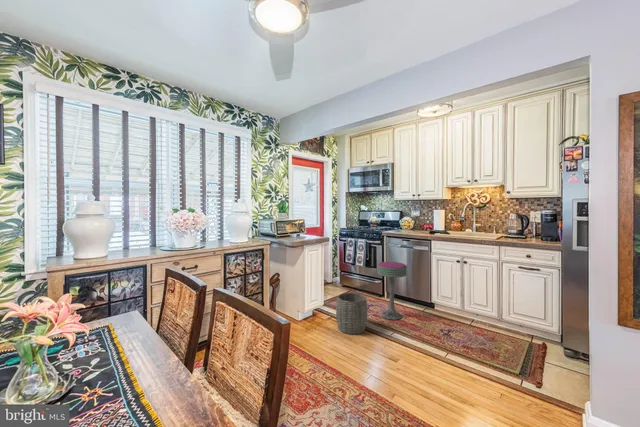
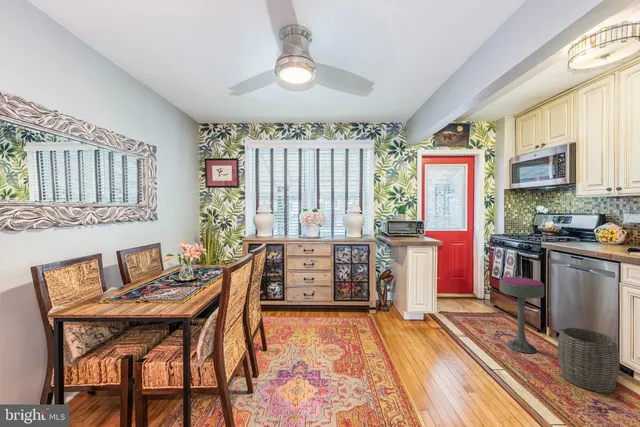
woven basket: present [336,293,367,334] -> present [558,328,619,393]

